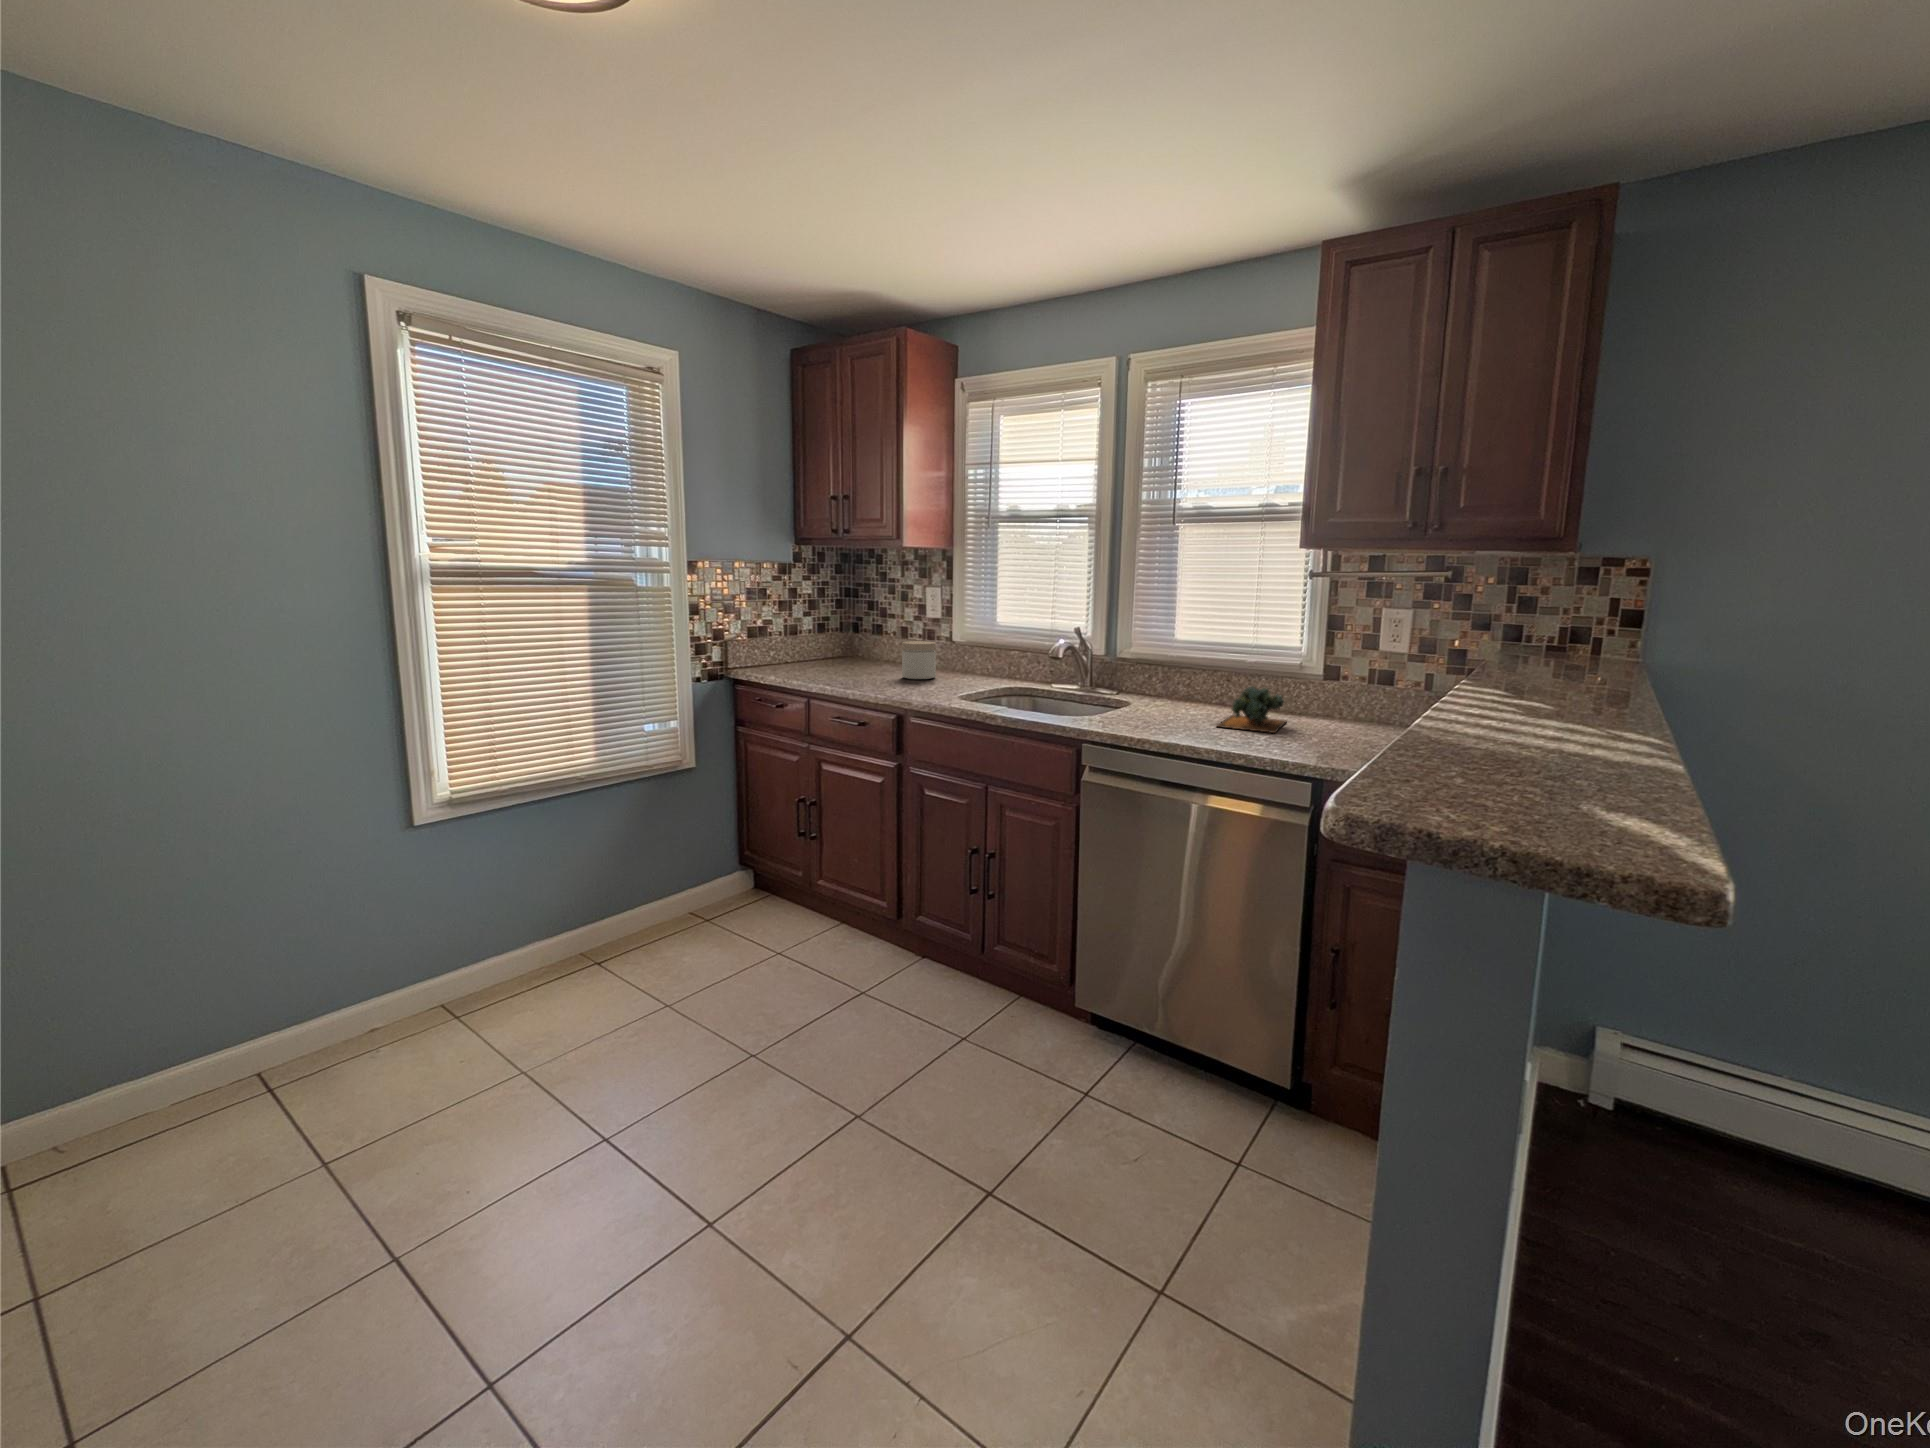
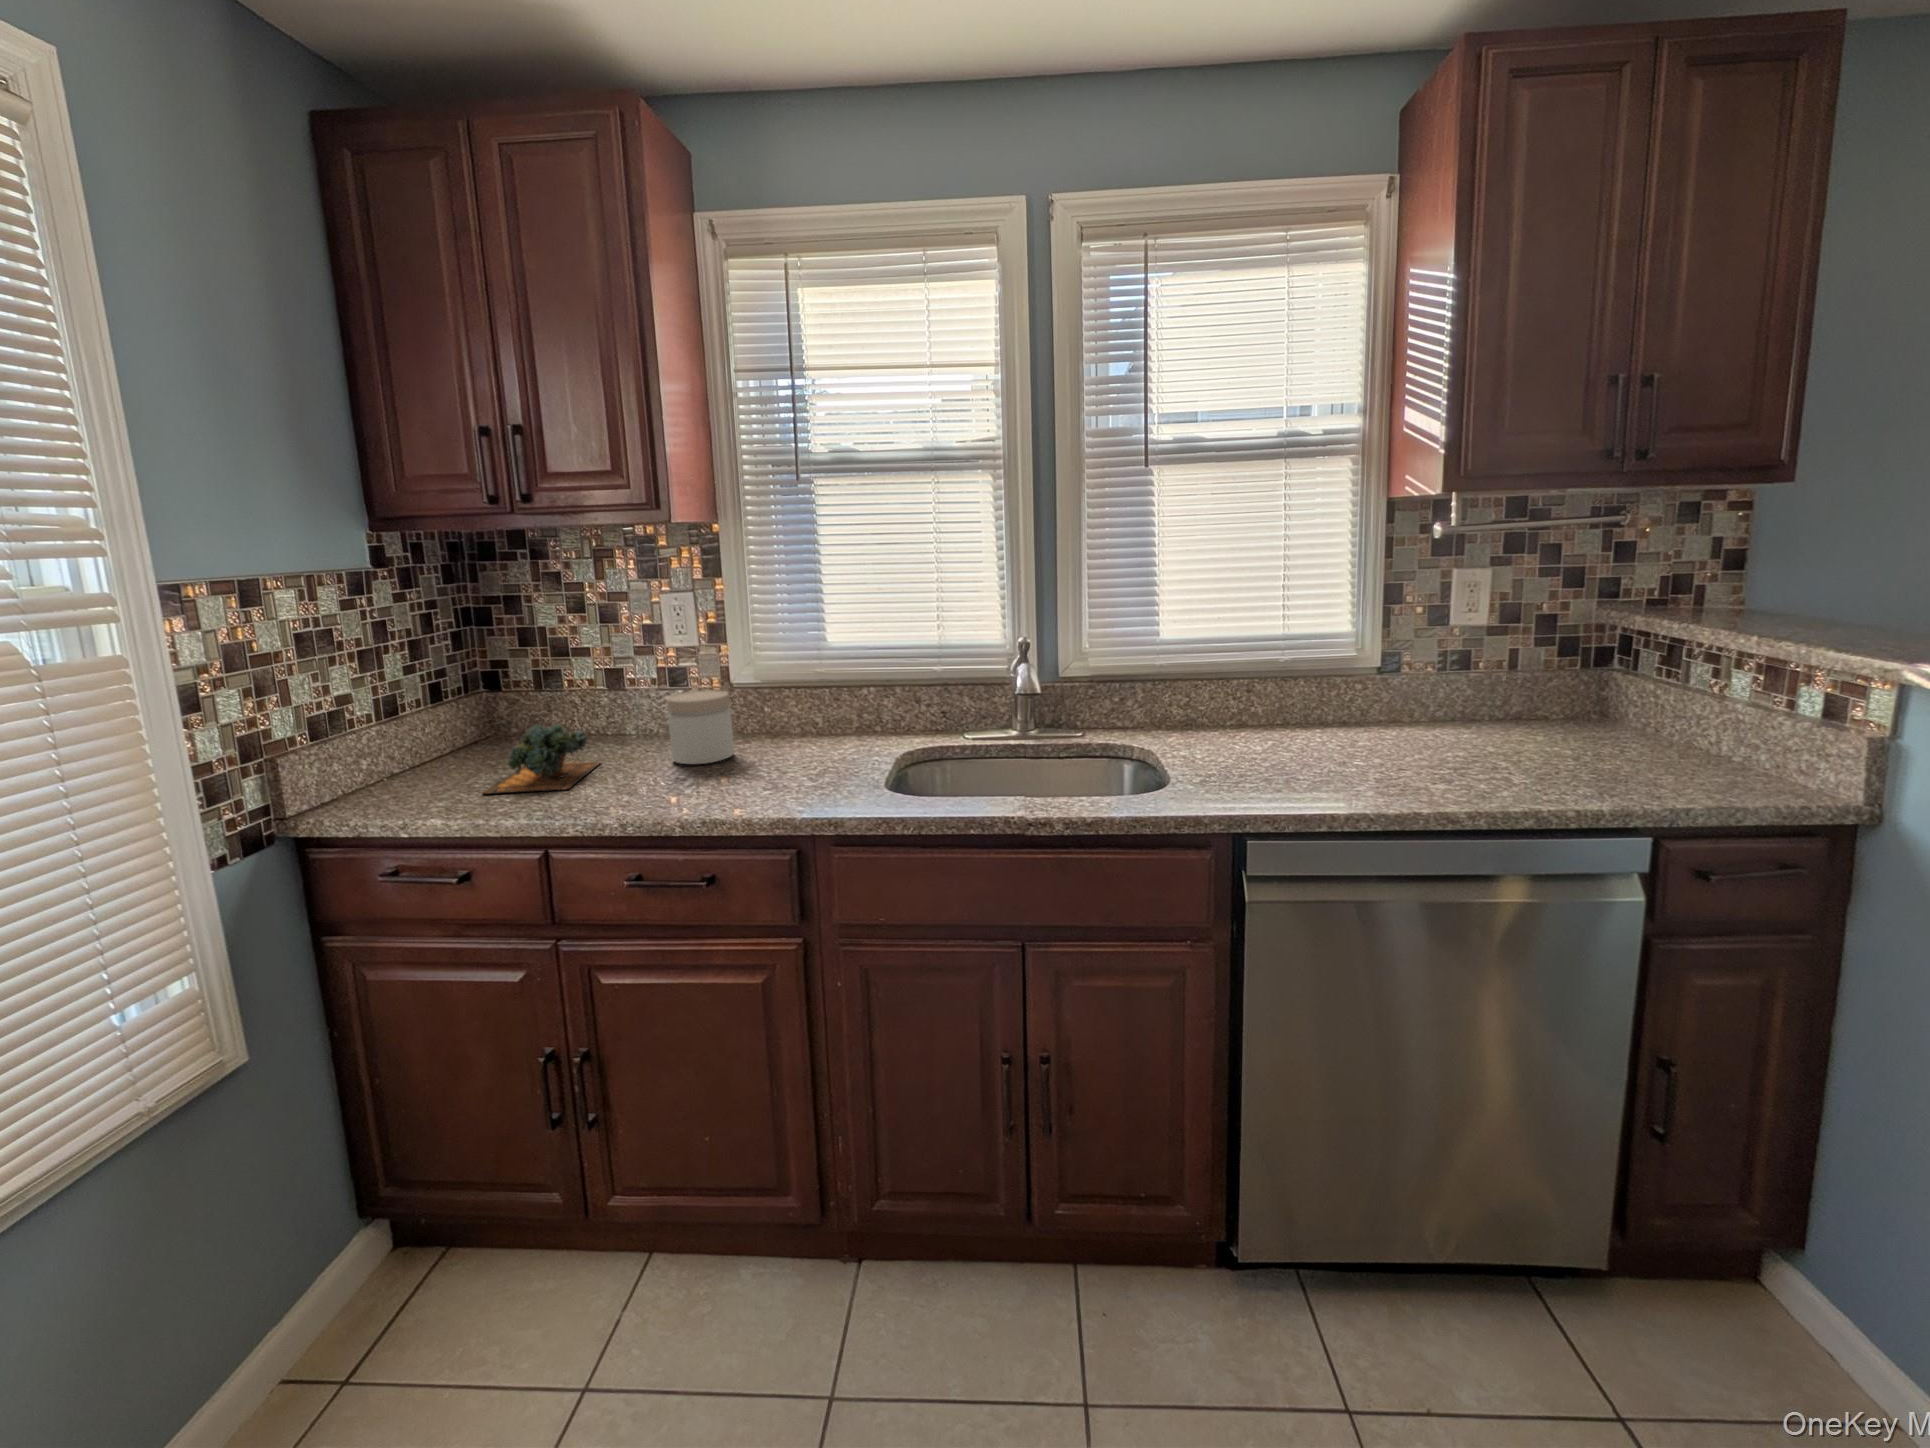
succulent plant: present [1217,686,1285,733] -> present [484,724,600,794]

